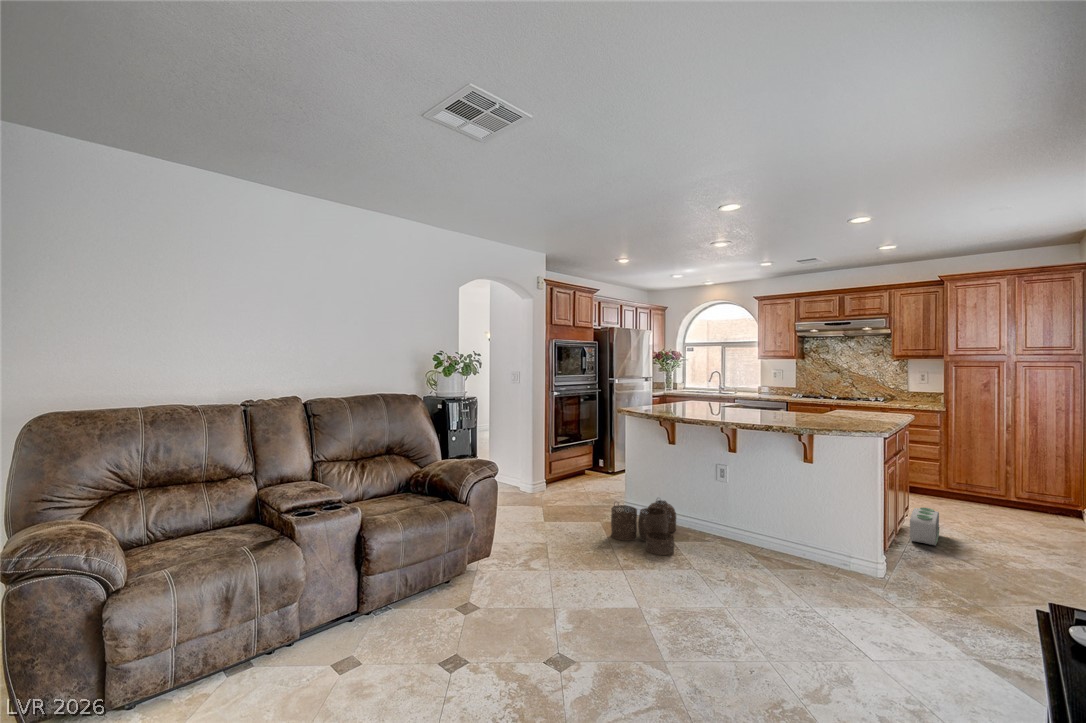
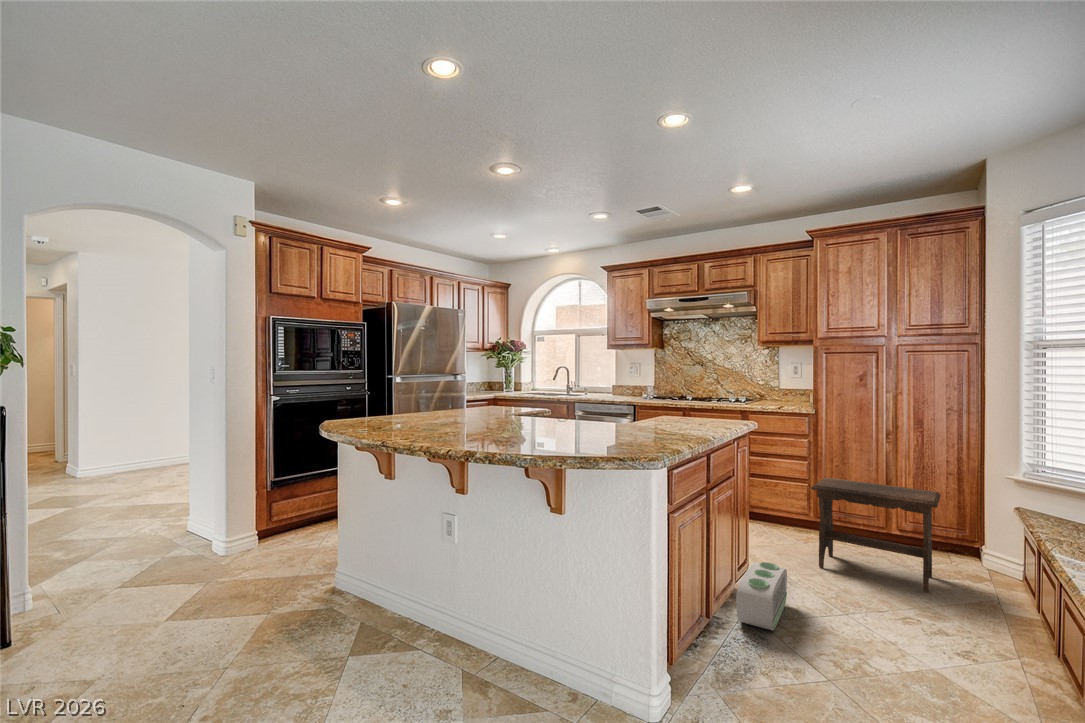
footstool: none [950,457,1052,534] -> present [811,477,941,592]
woven basket: present [611,500,676,555] -> none [238,564,382,693]

